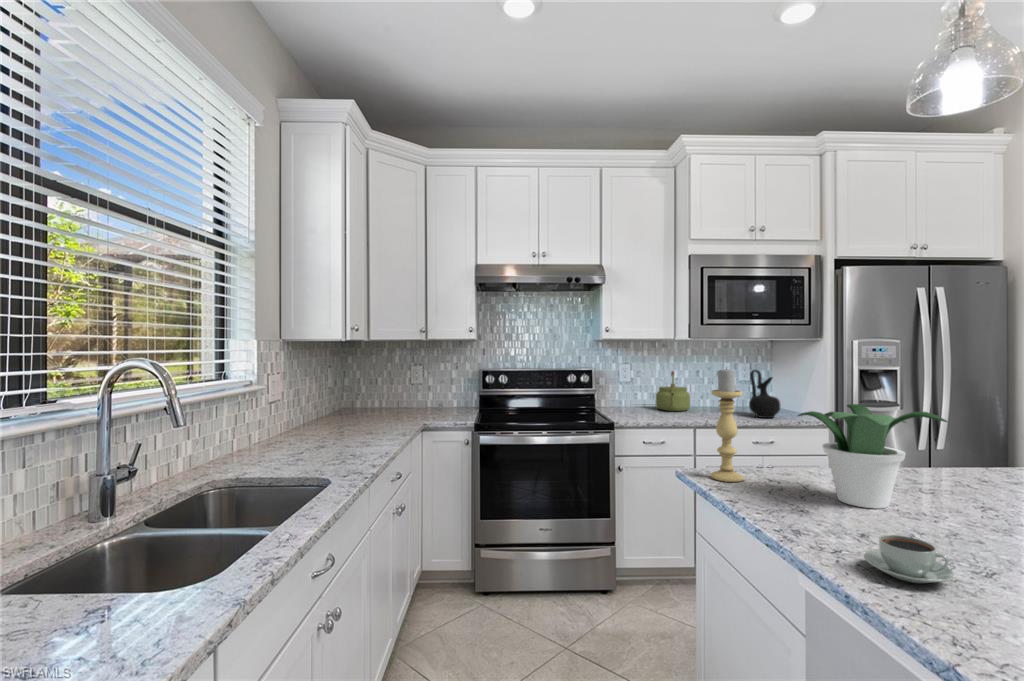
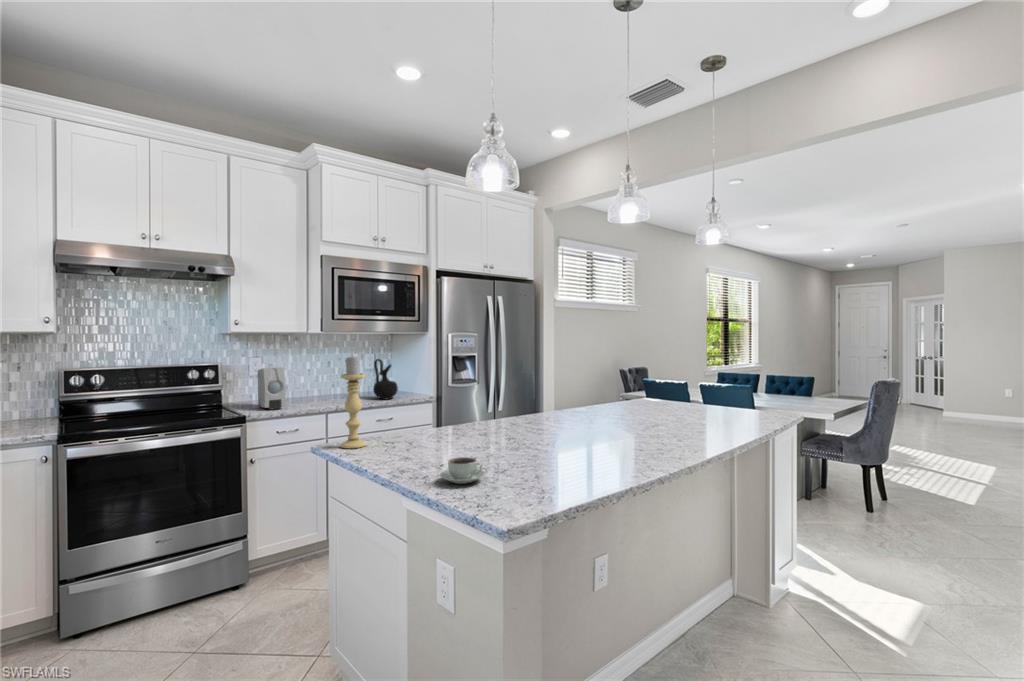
kettle: present [656,371,690,411] -> none [289,363,322,401]
soap dispenser: none [626,375,652,418] -> present [258,367,285,409]
potted plant: present [798,404,948,508] -> none [404,378,491,449]

